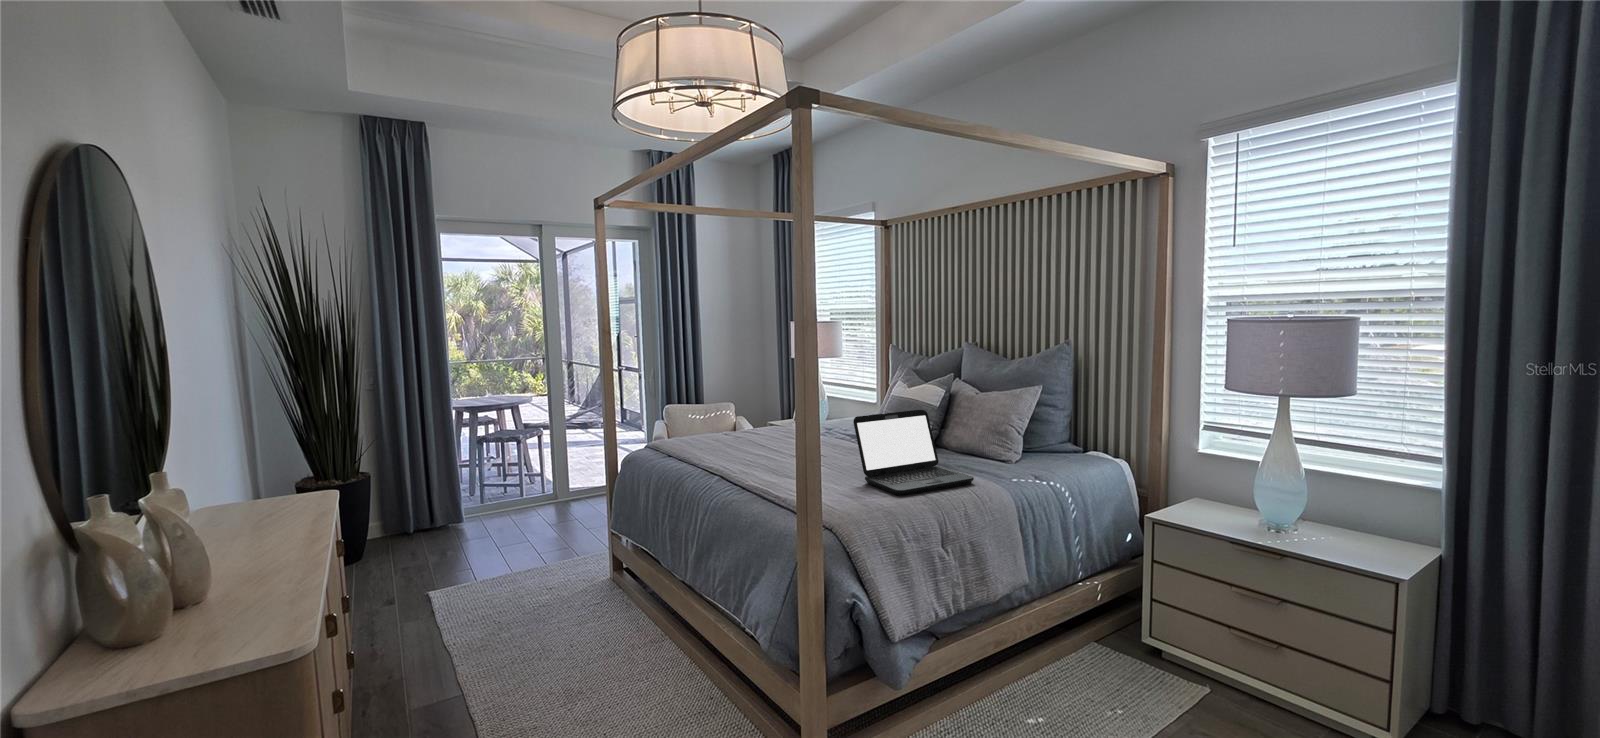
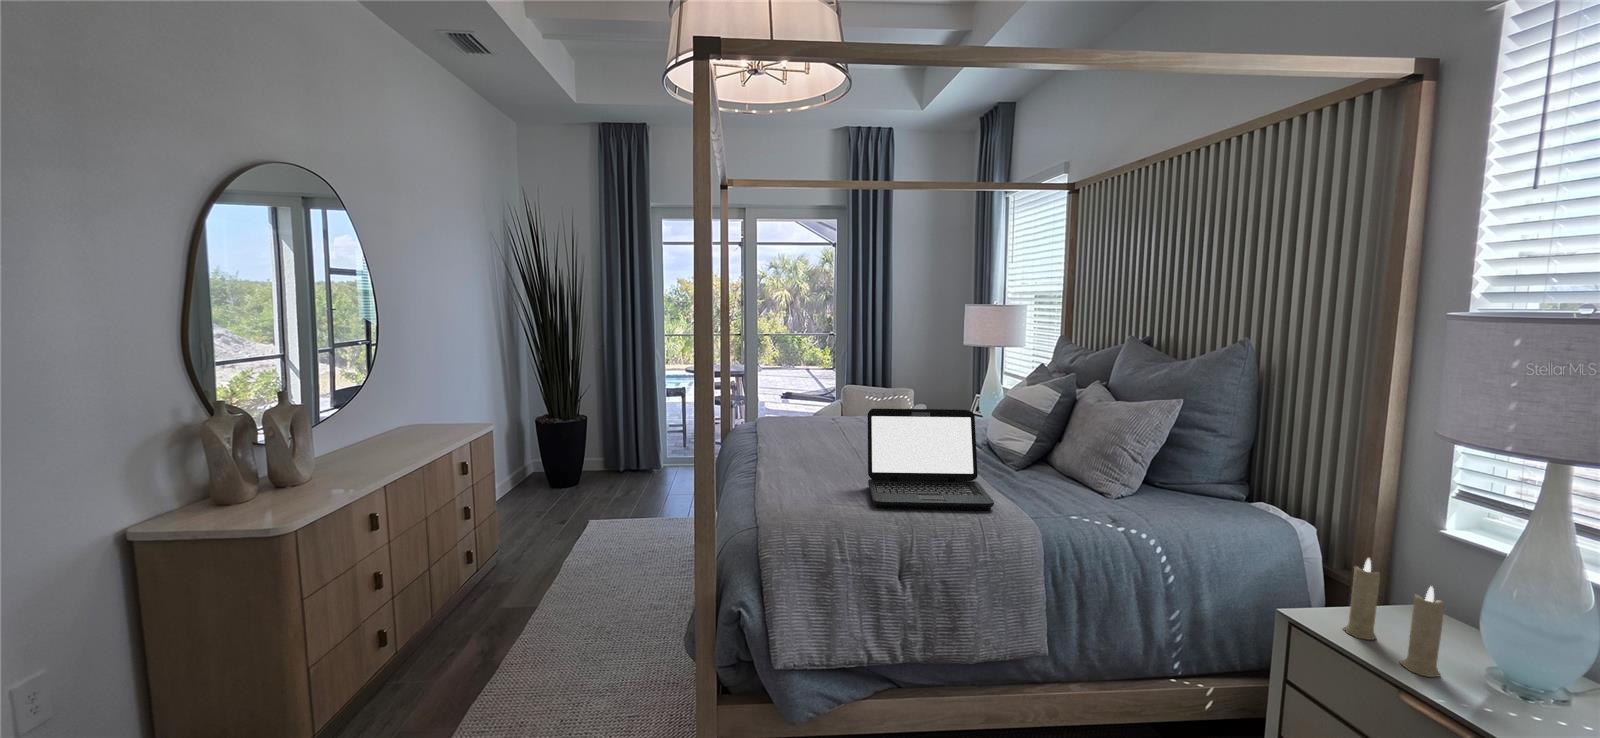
candle: none [1187,468,1247,531] -> present [1343,558,1445,677]

